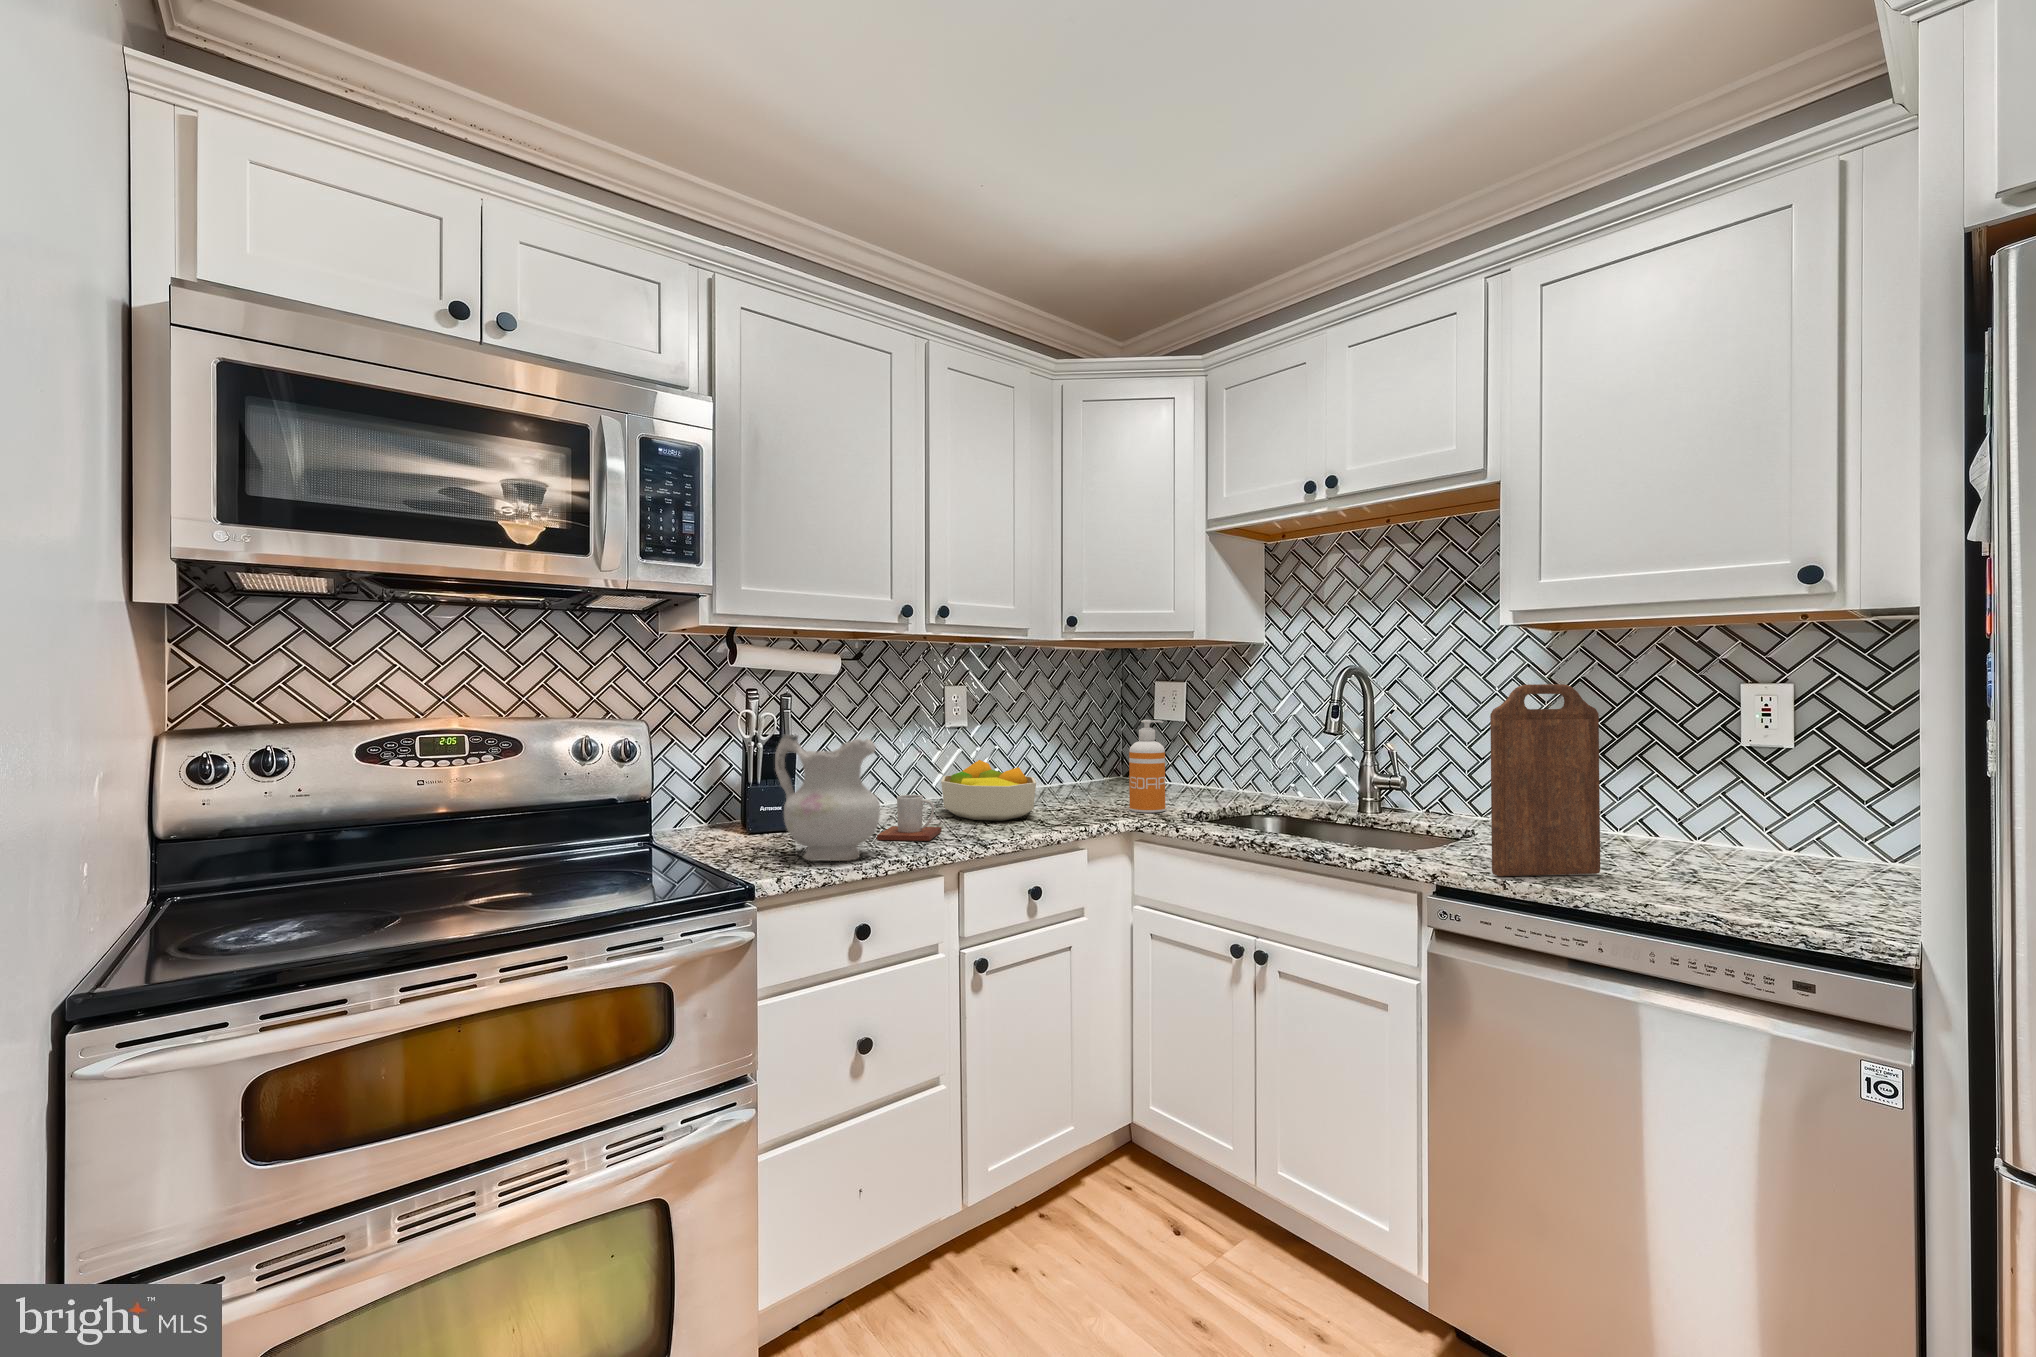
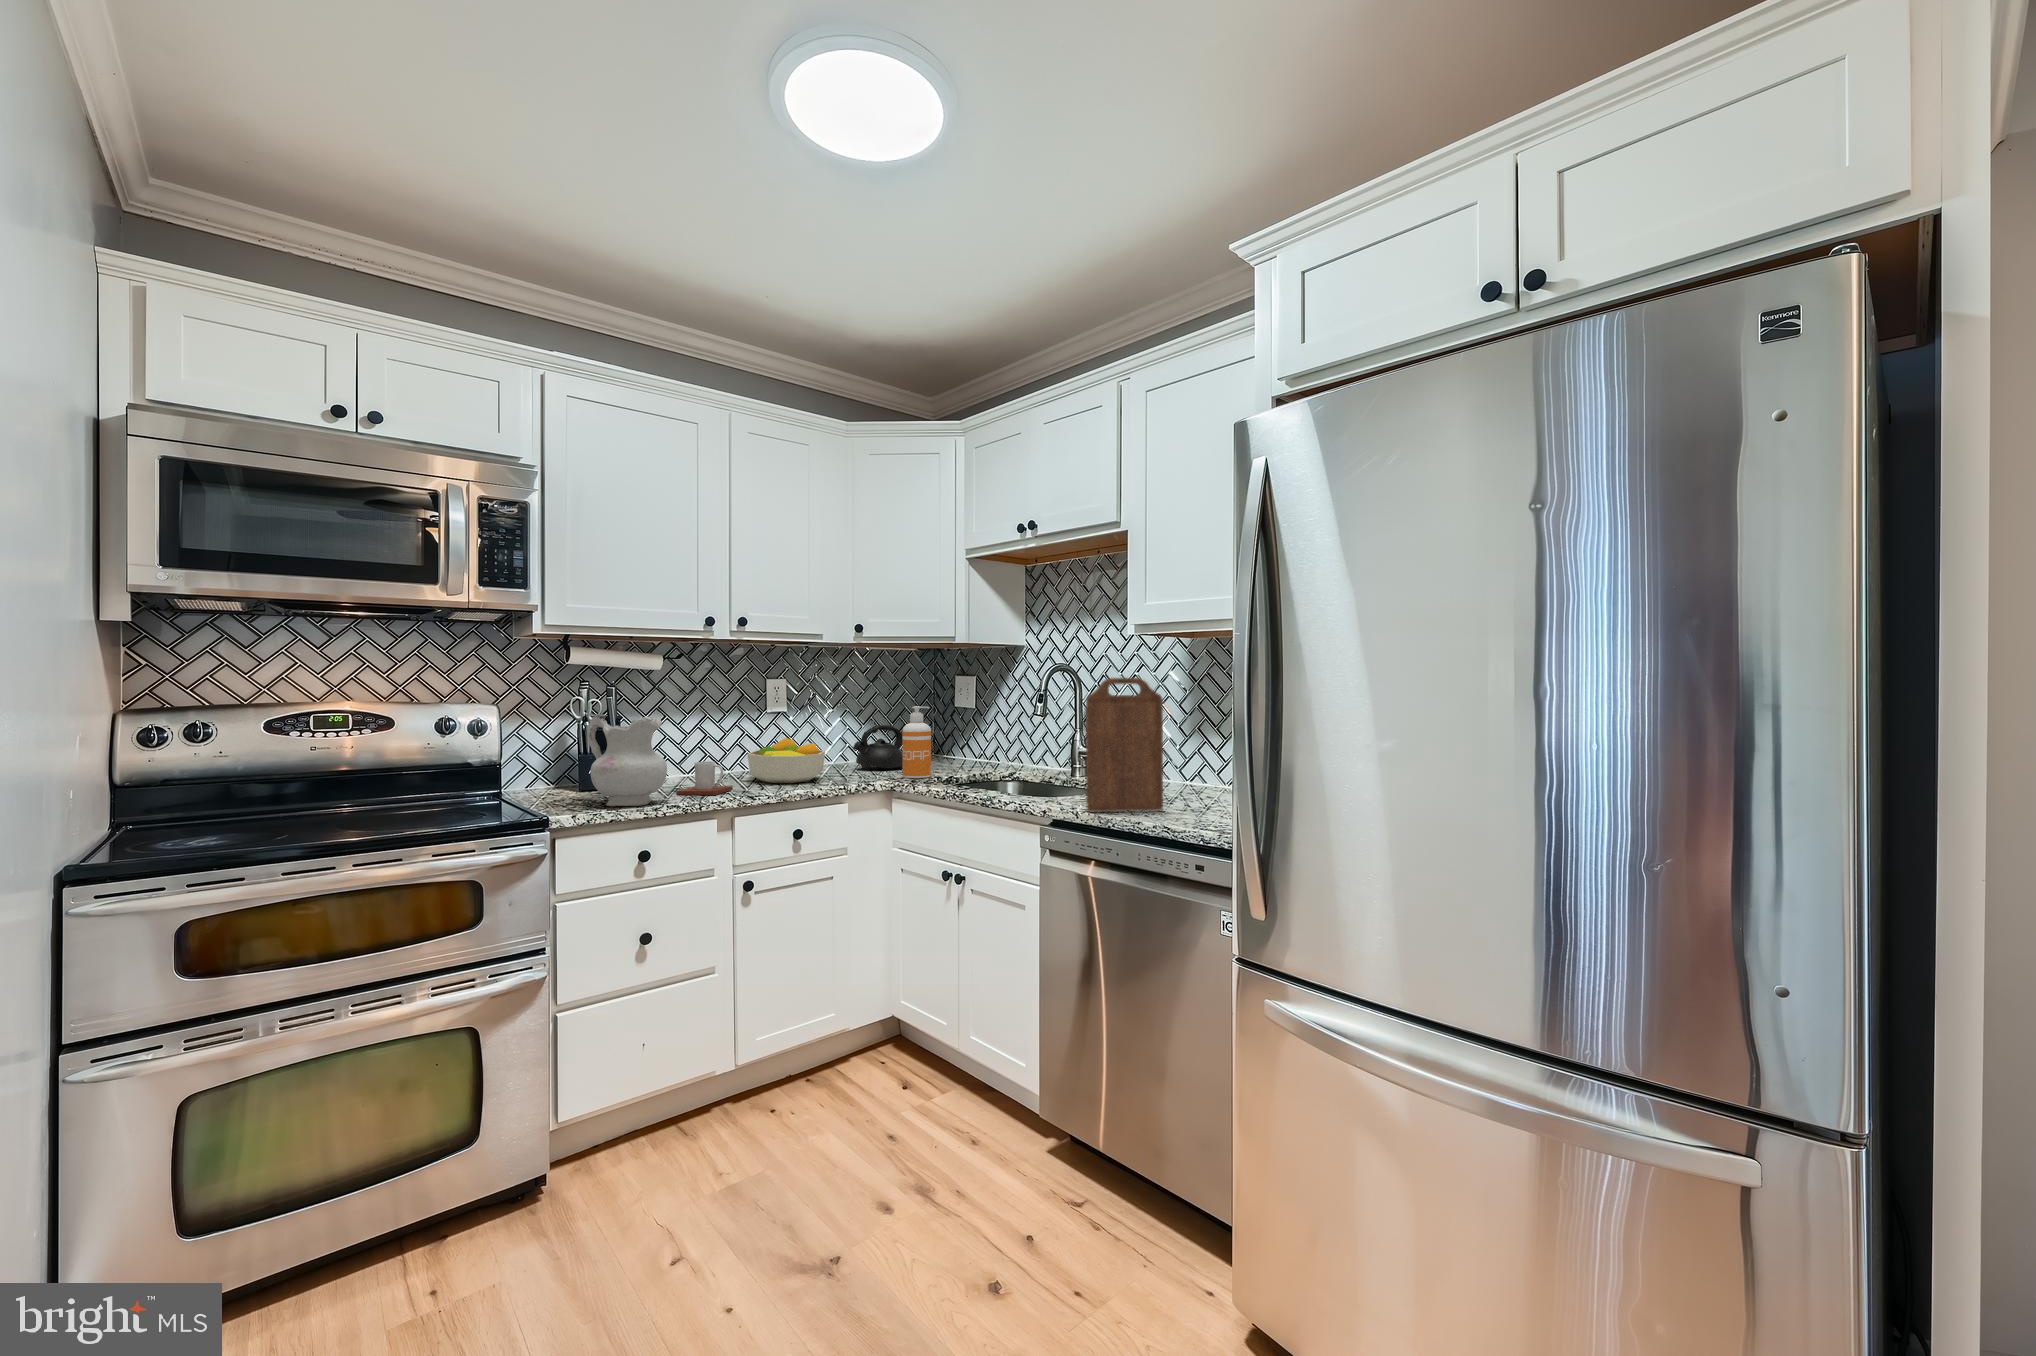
teapot: none [1049,742,1111,799] -> present [853,725,903,770]

